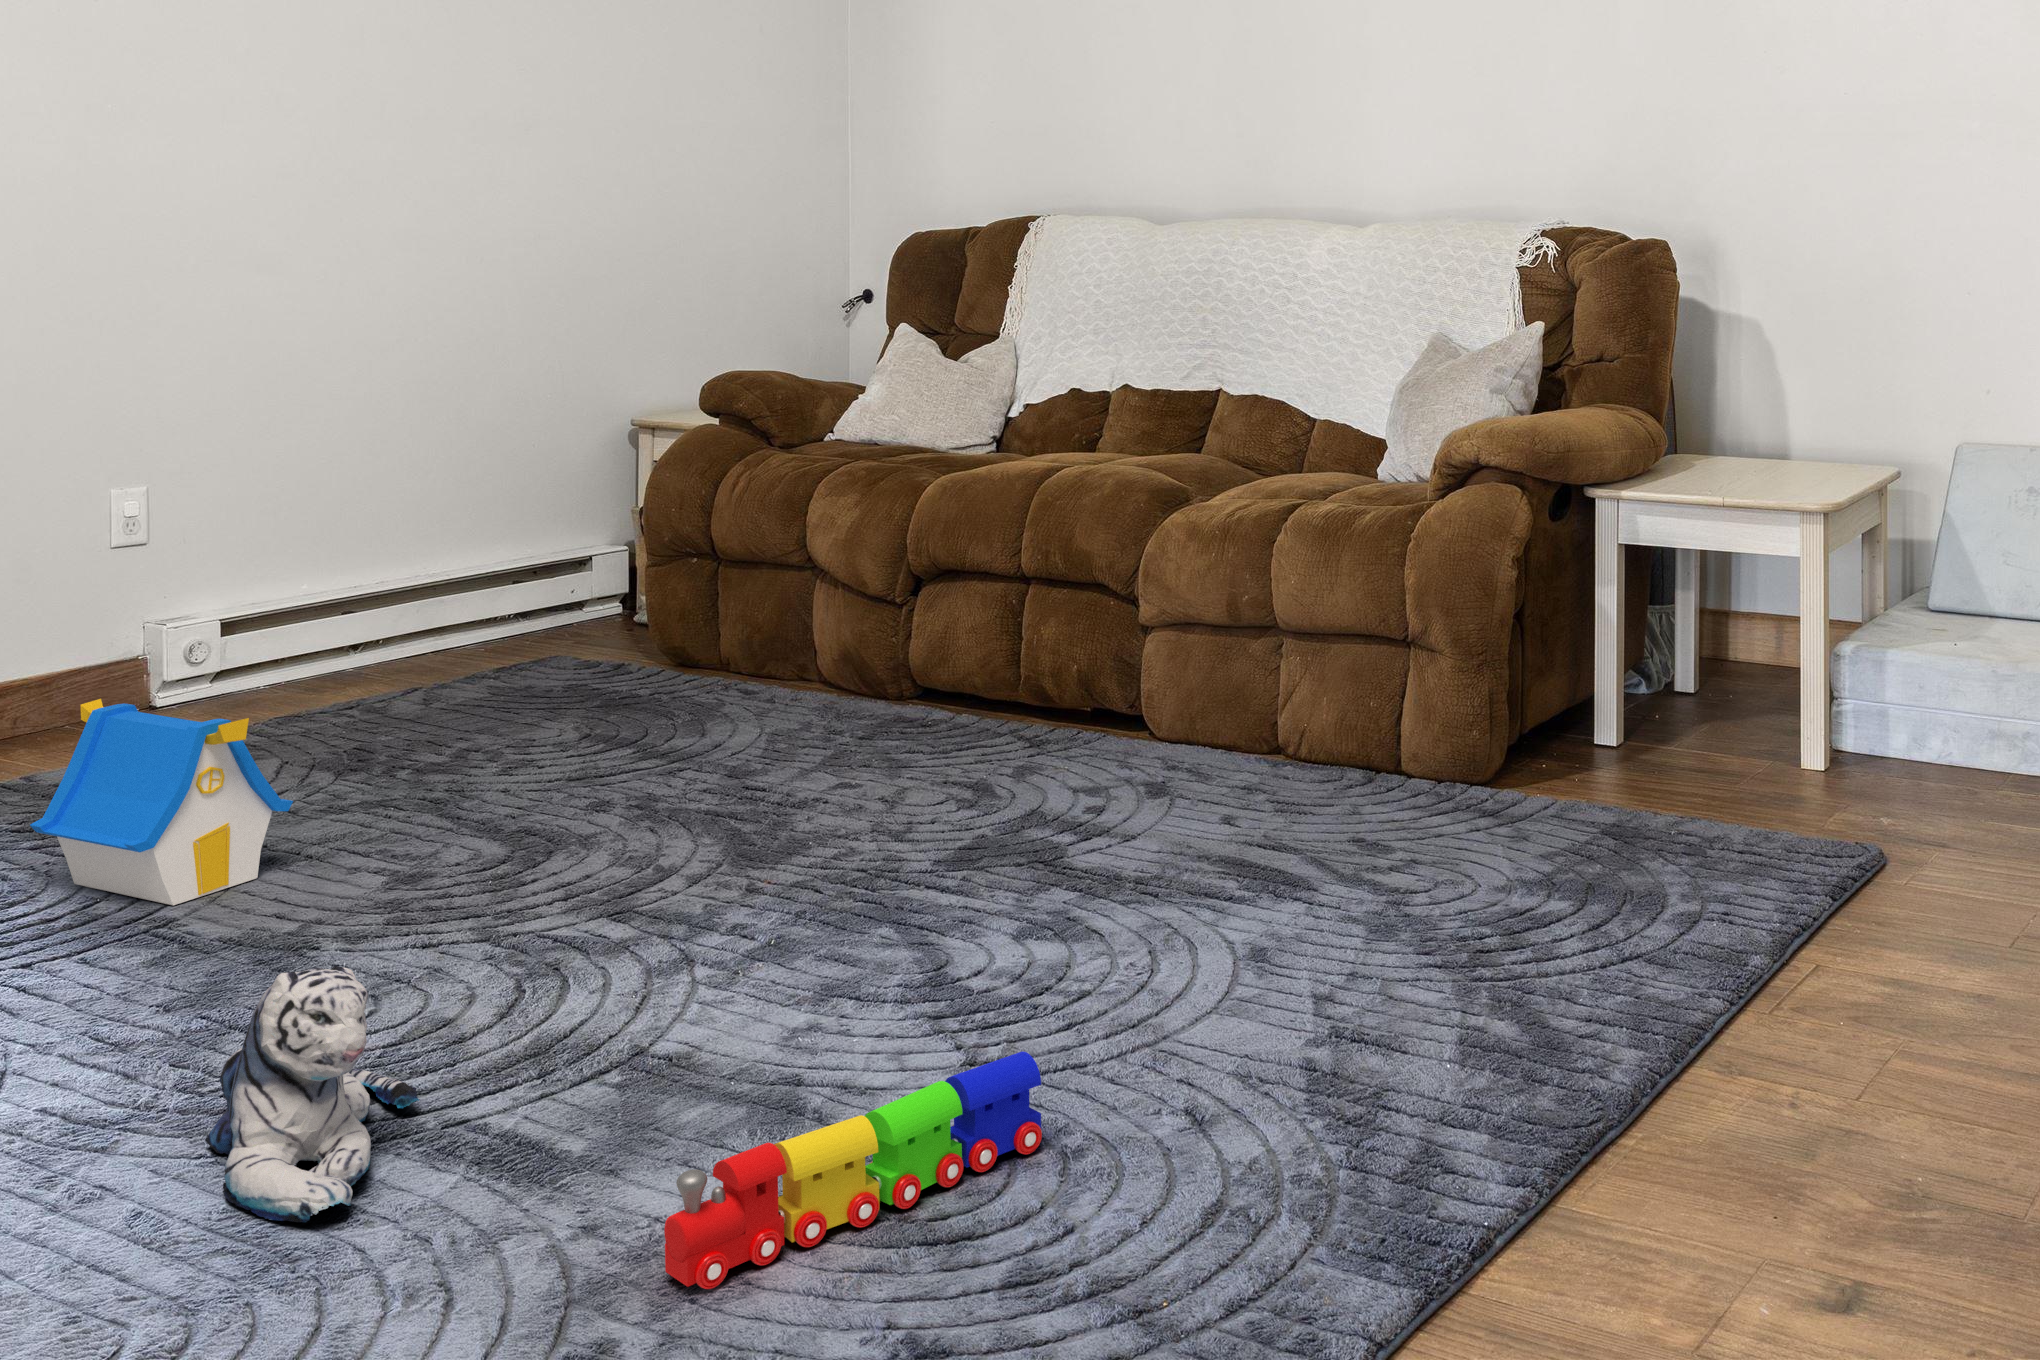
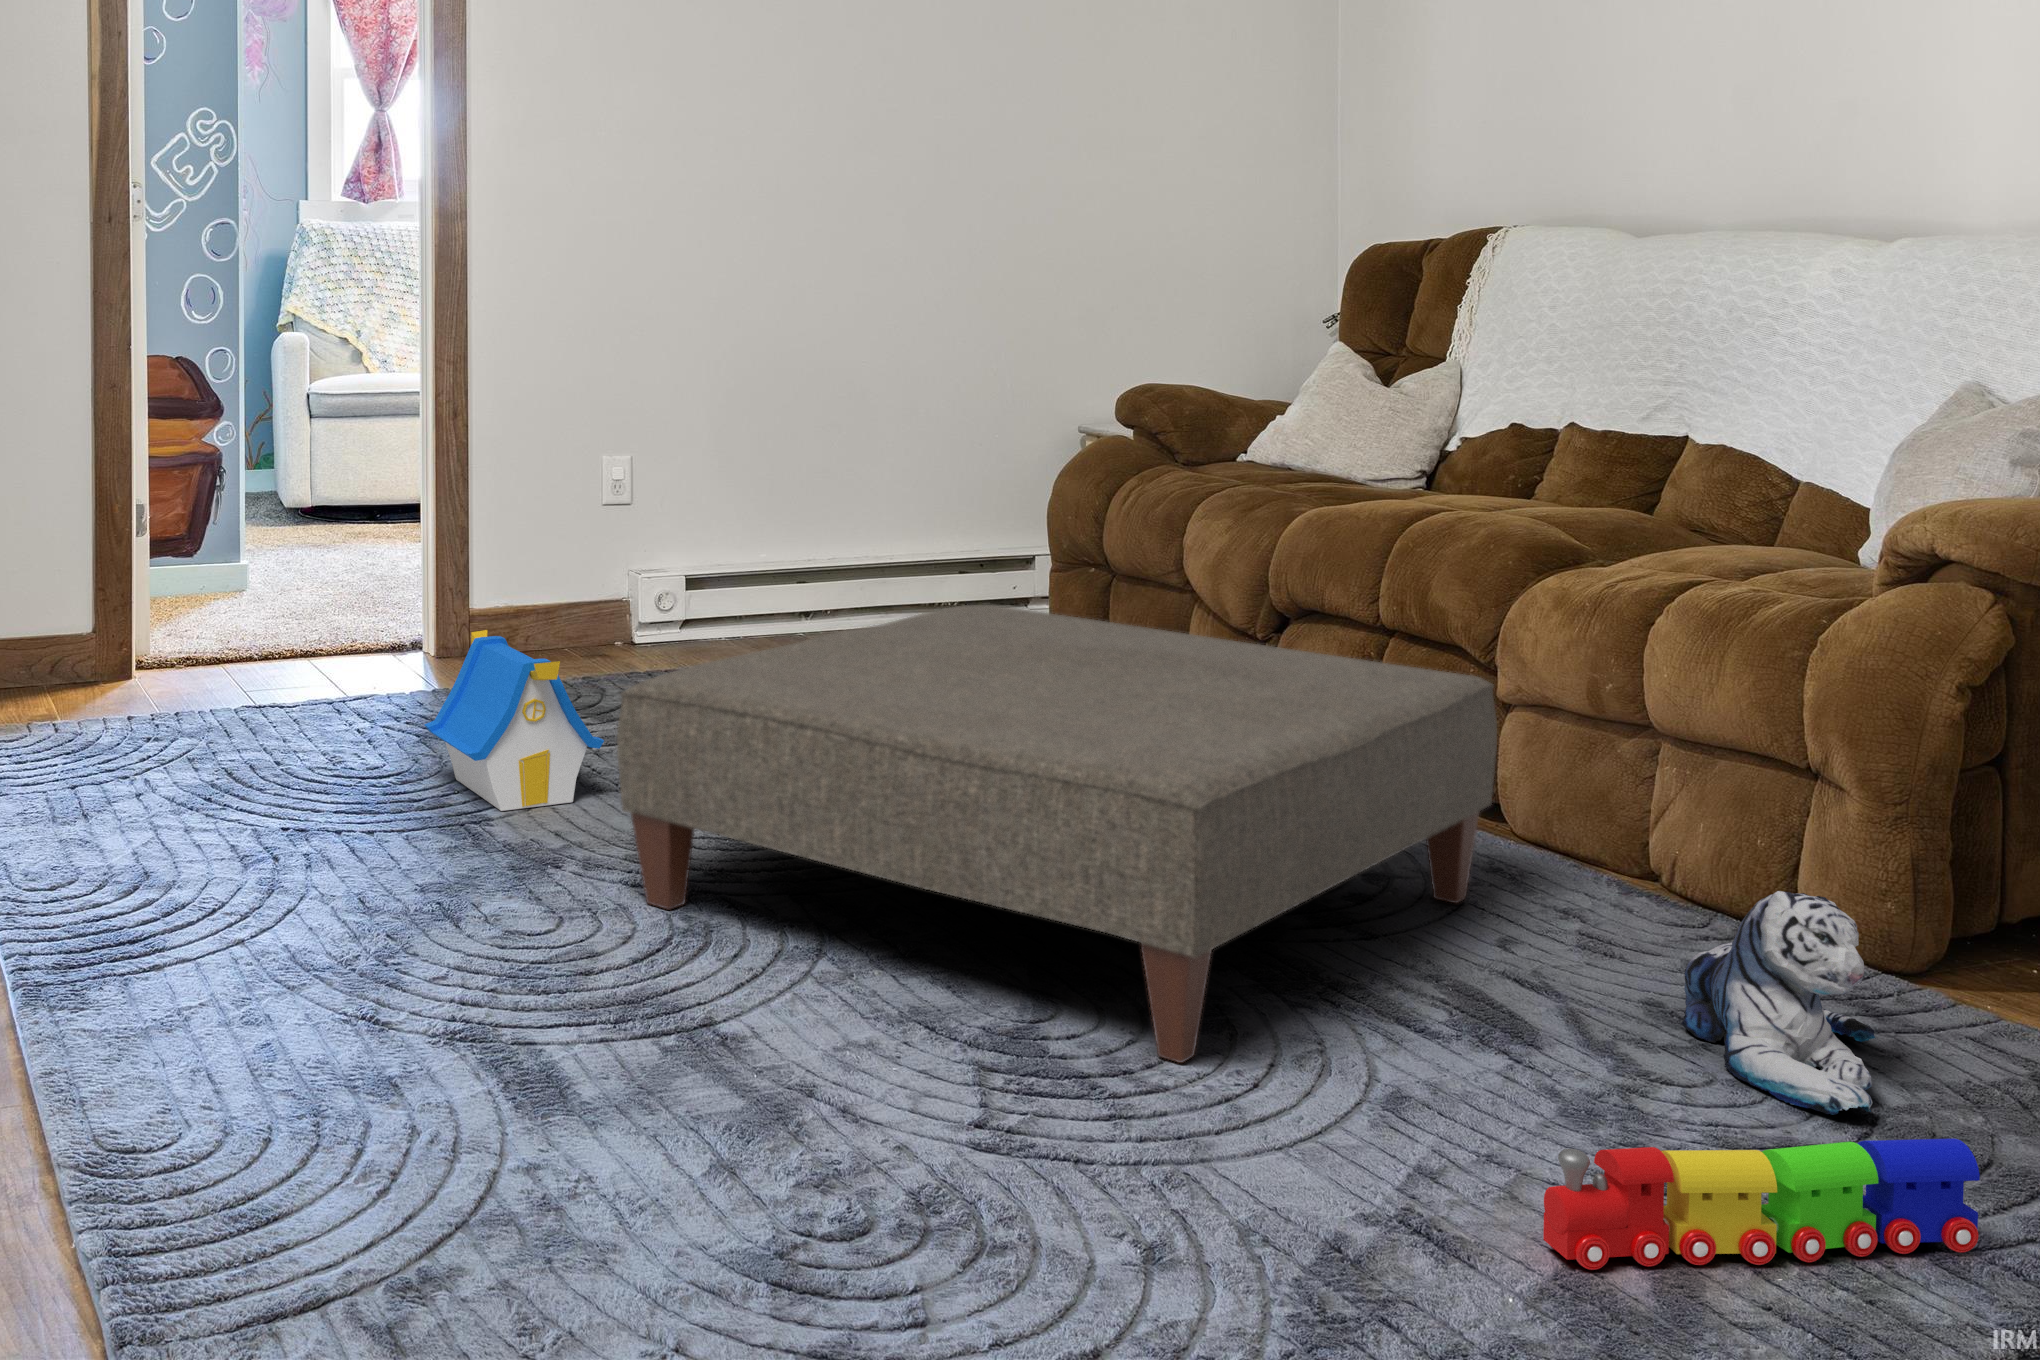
ottoman: none [414,596,1189,969] -> present [617,605,1497,1063]
plush toy: present [205,966,419,1223] -> present [1681,891,1875,1115]
toy train: present [664,1052,1042,1289] -> present [1543,1139,1980,1270]

